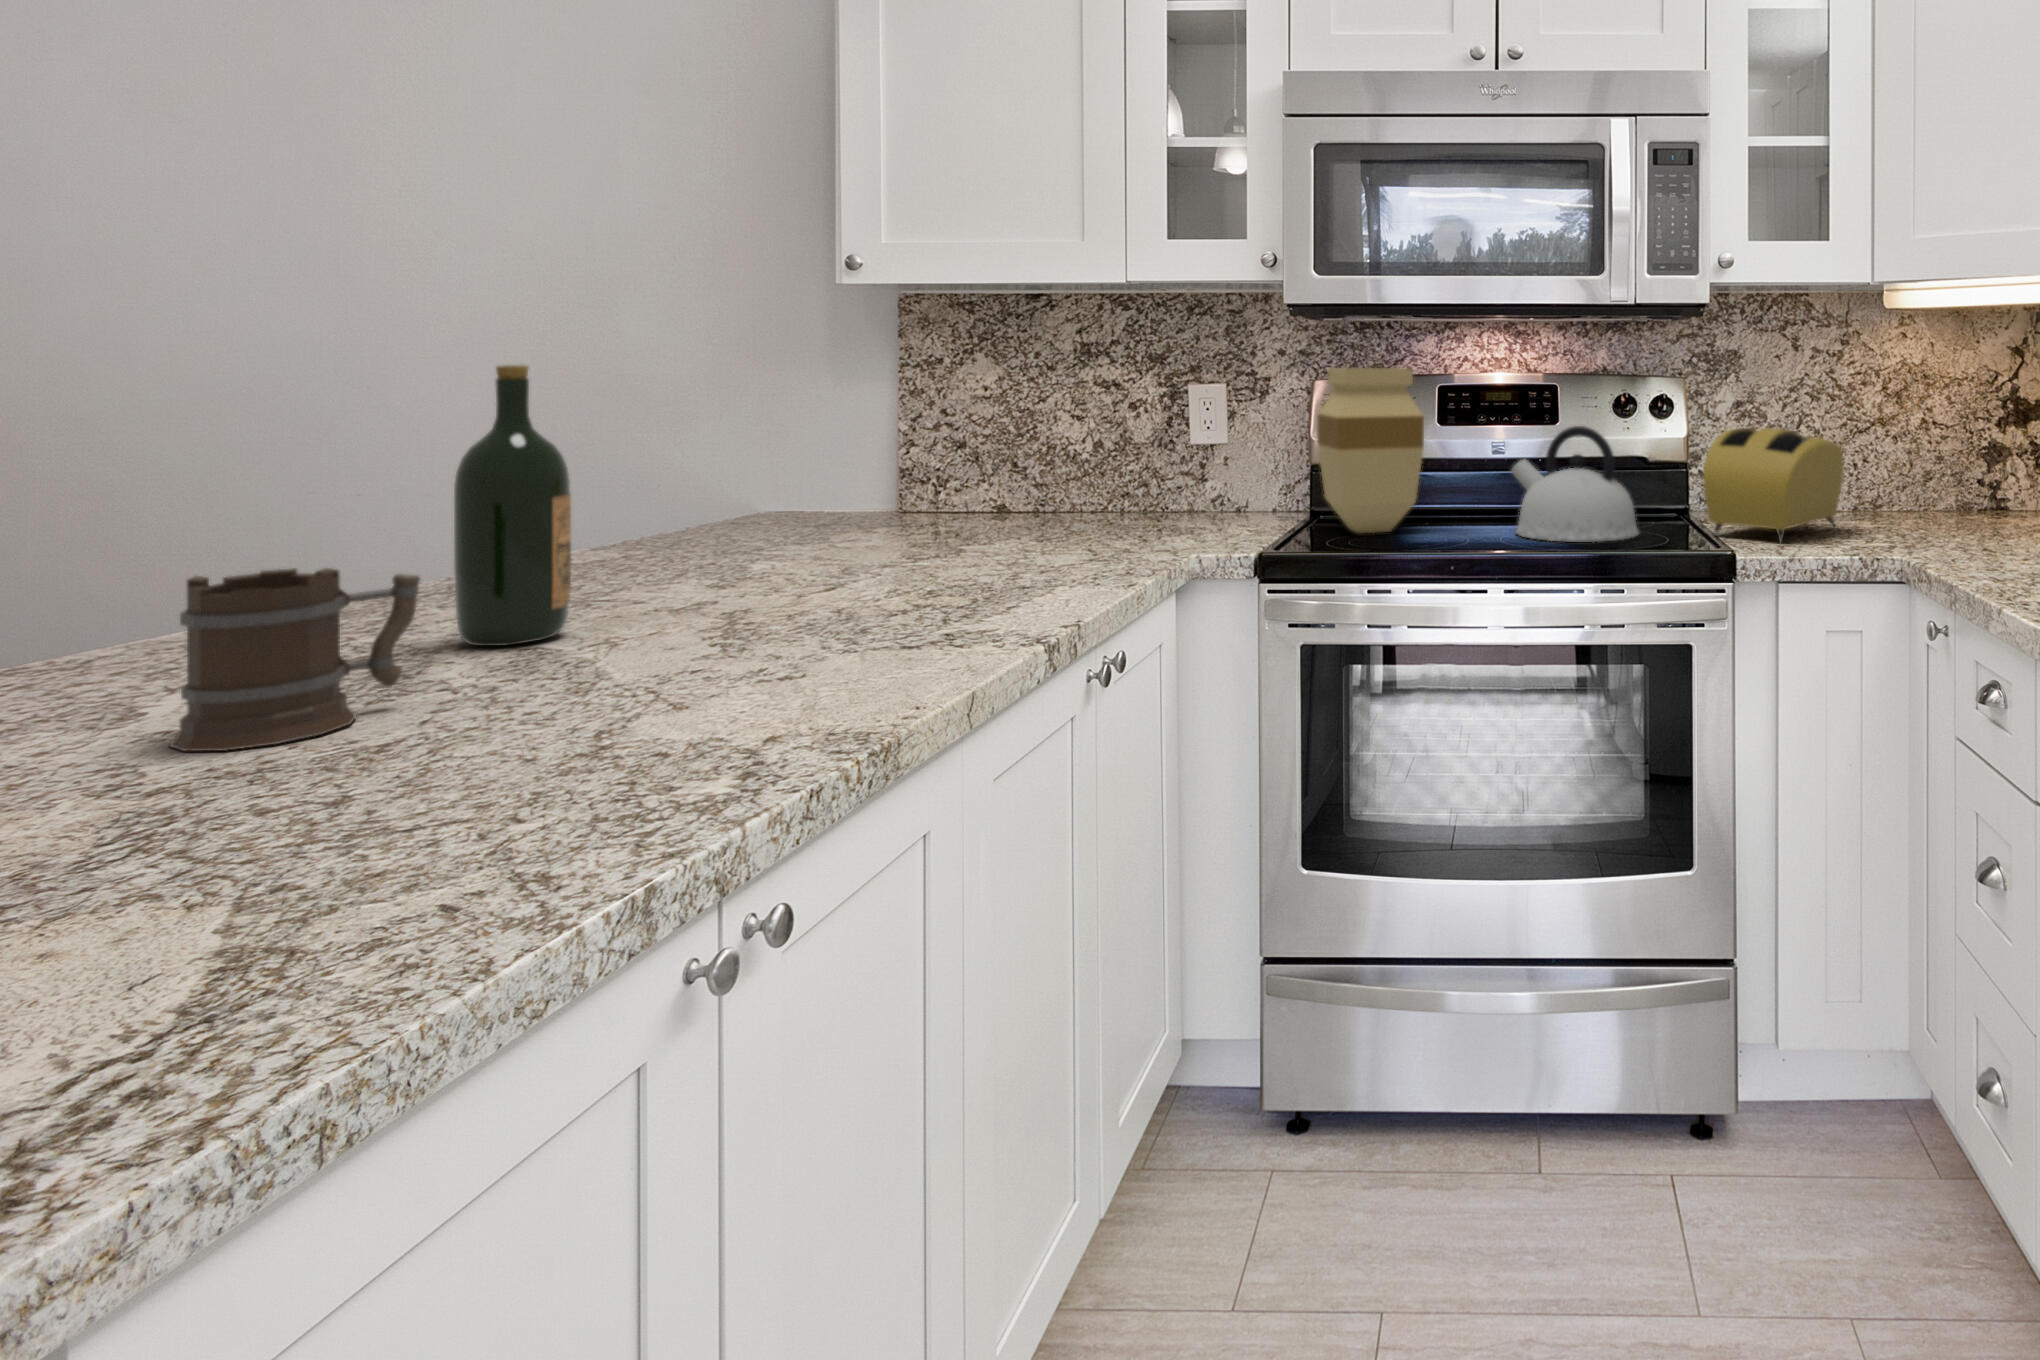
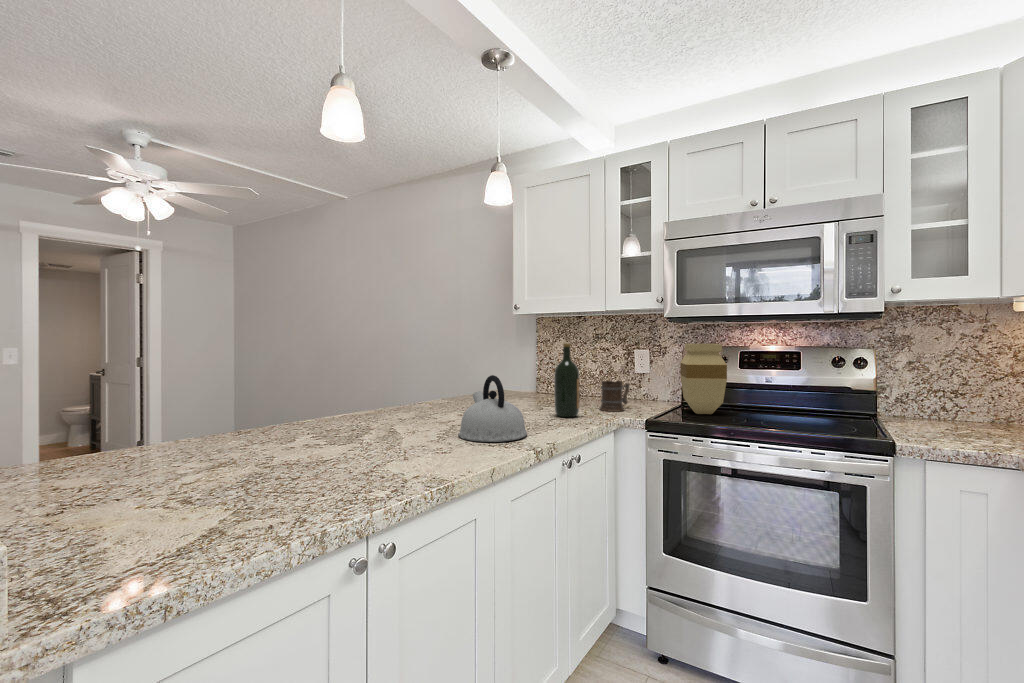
wine bottle: present [454,365,571,646] -> present [554,343,580,417]
kettle: present [1511,426,1639,542] -> present [459,375,527,442]
toaster: present [1703,428,1844,542] -> none [881,376,981,439]
mug: present [170,568,420,751] -> present [600,381,629,412]

